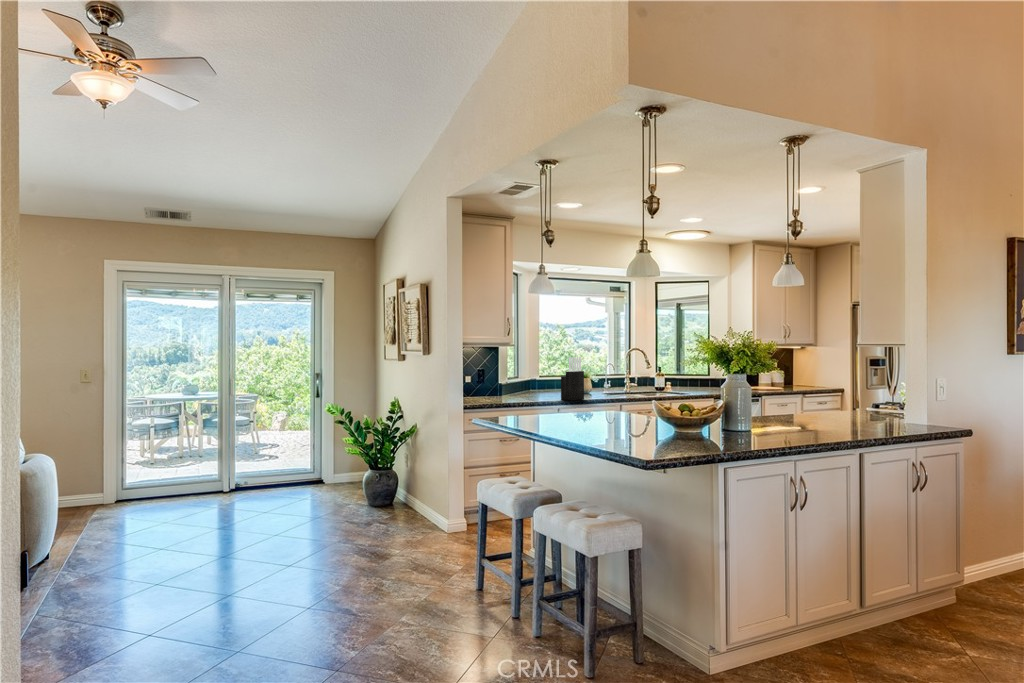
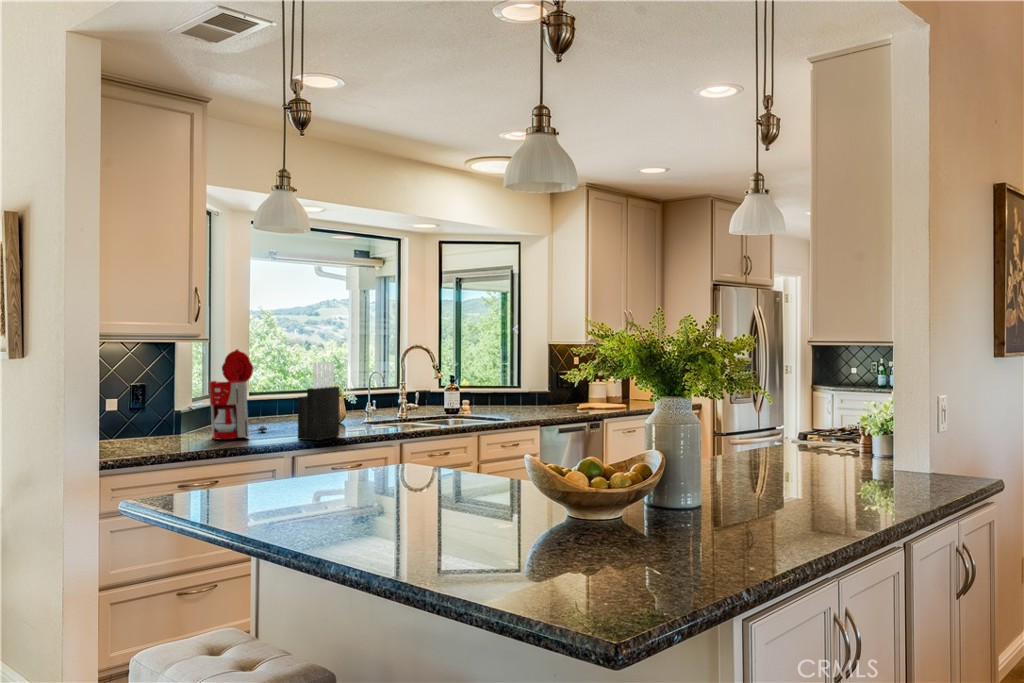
coffee maker: none [515,350,546,398] -> present [209,350,267,439]

